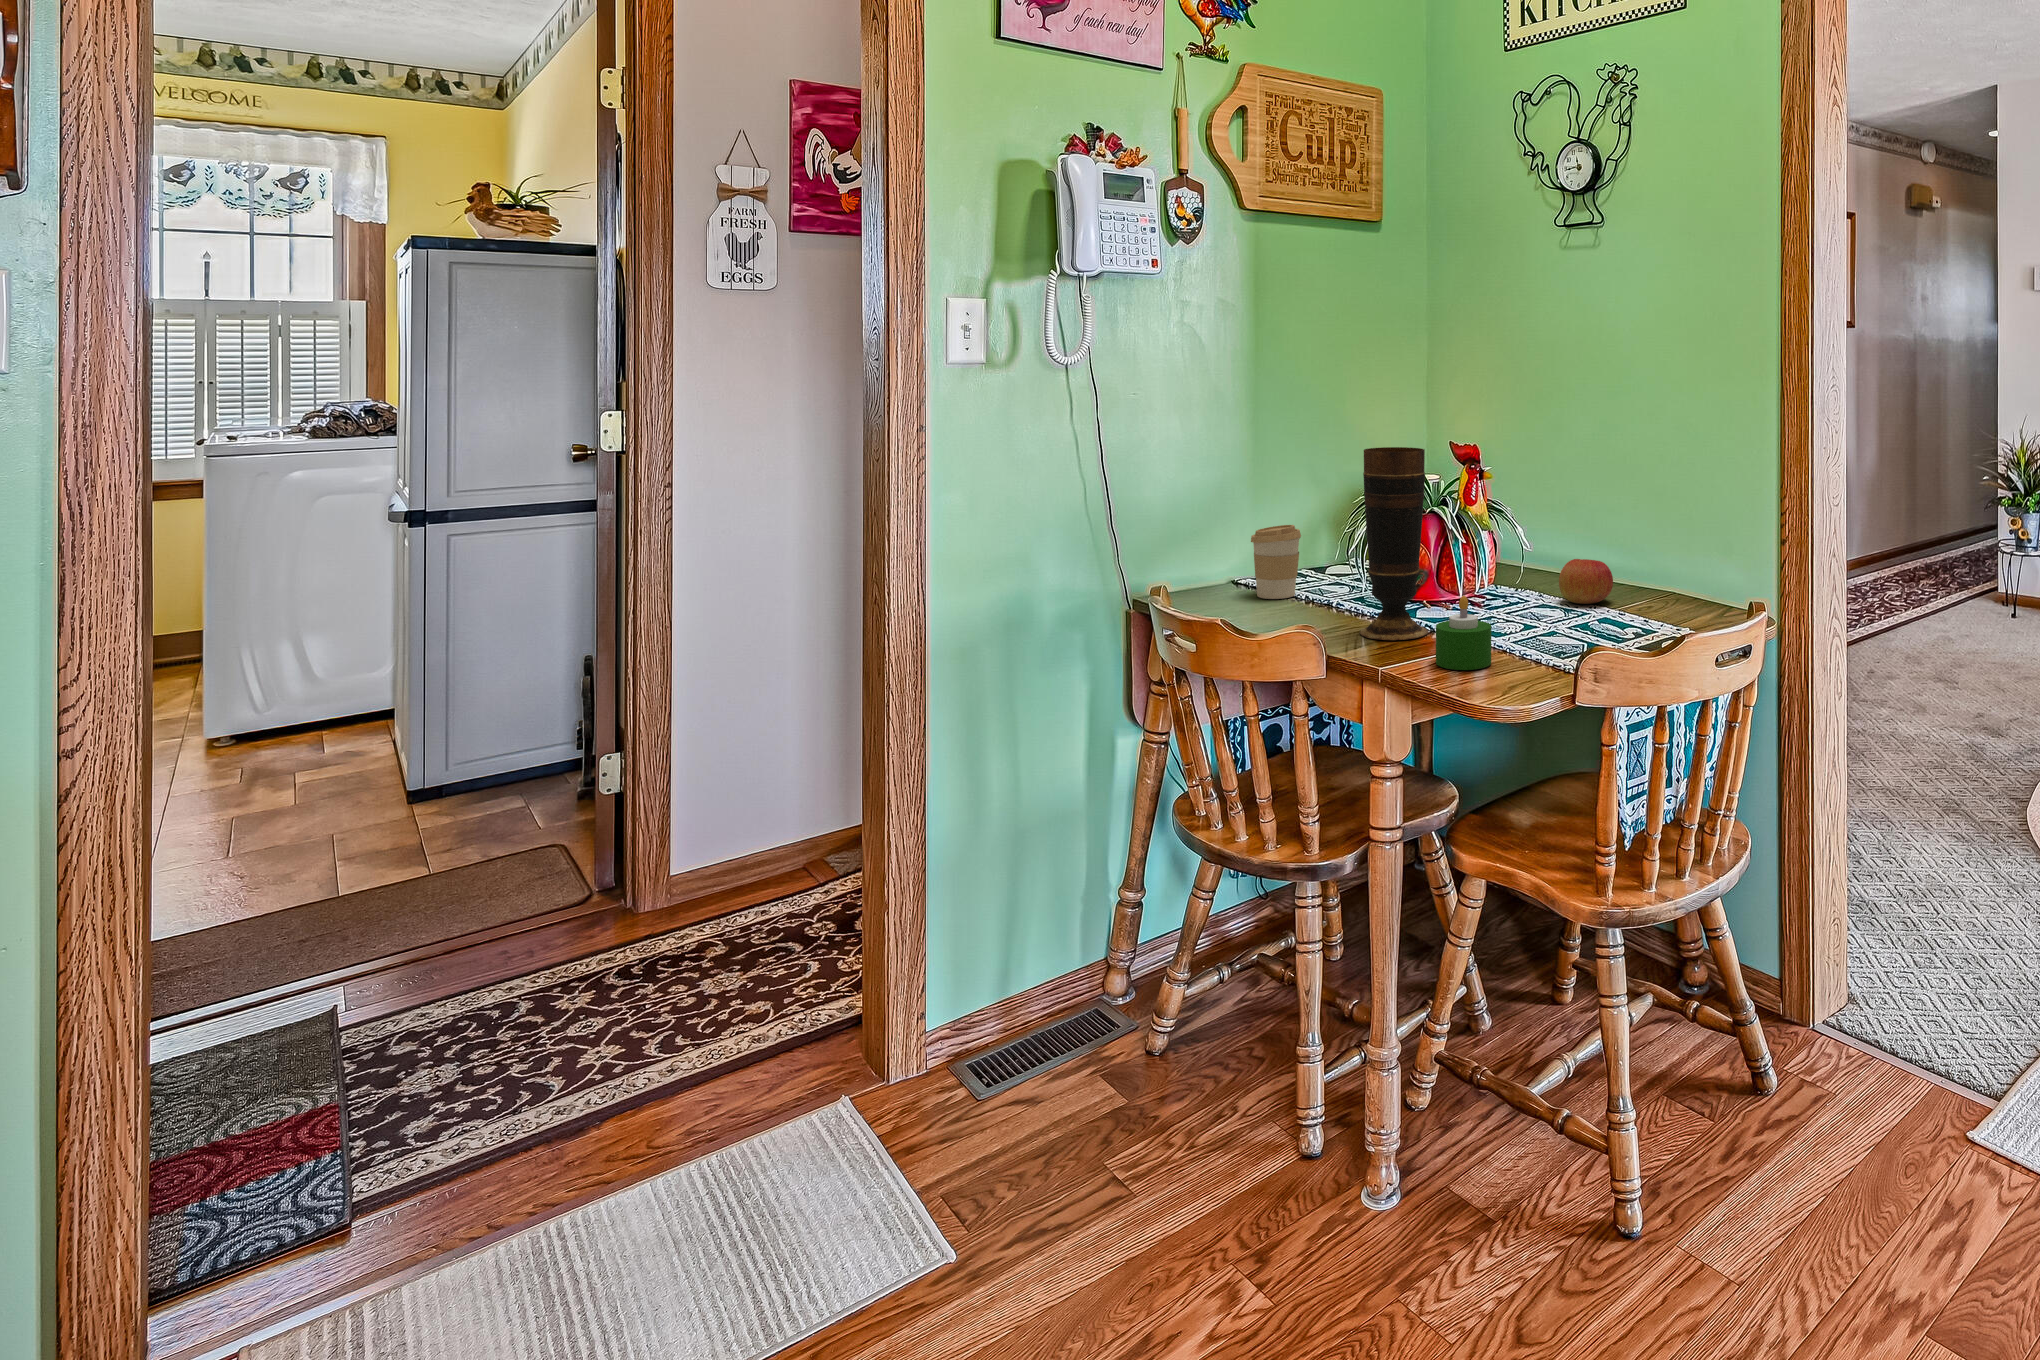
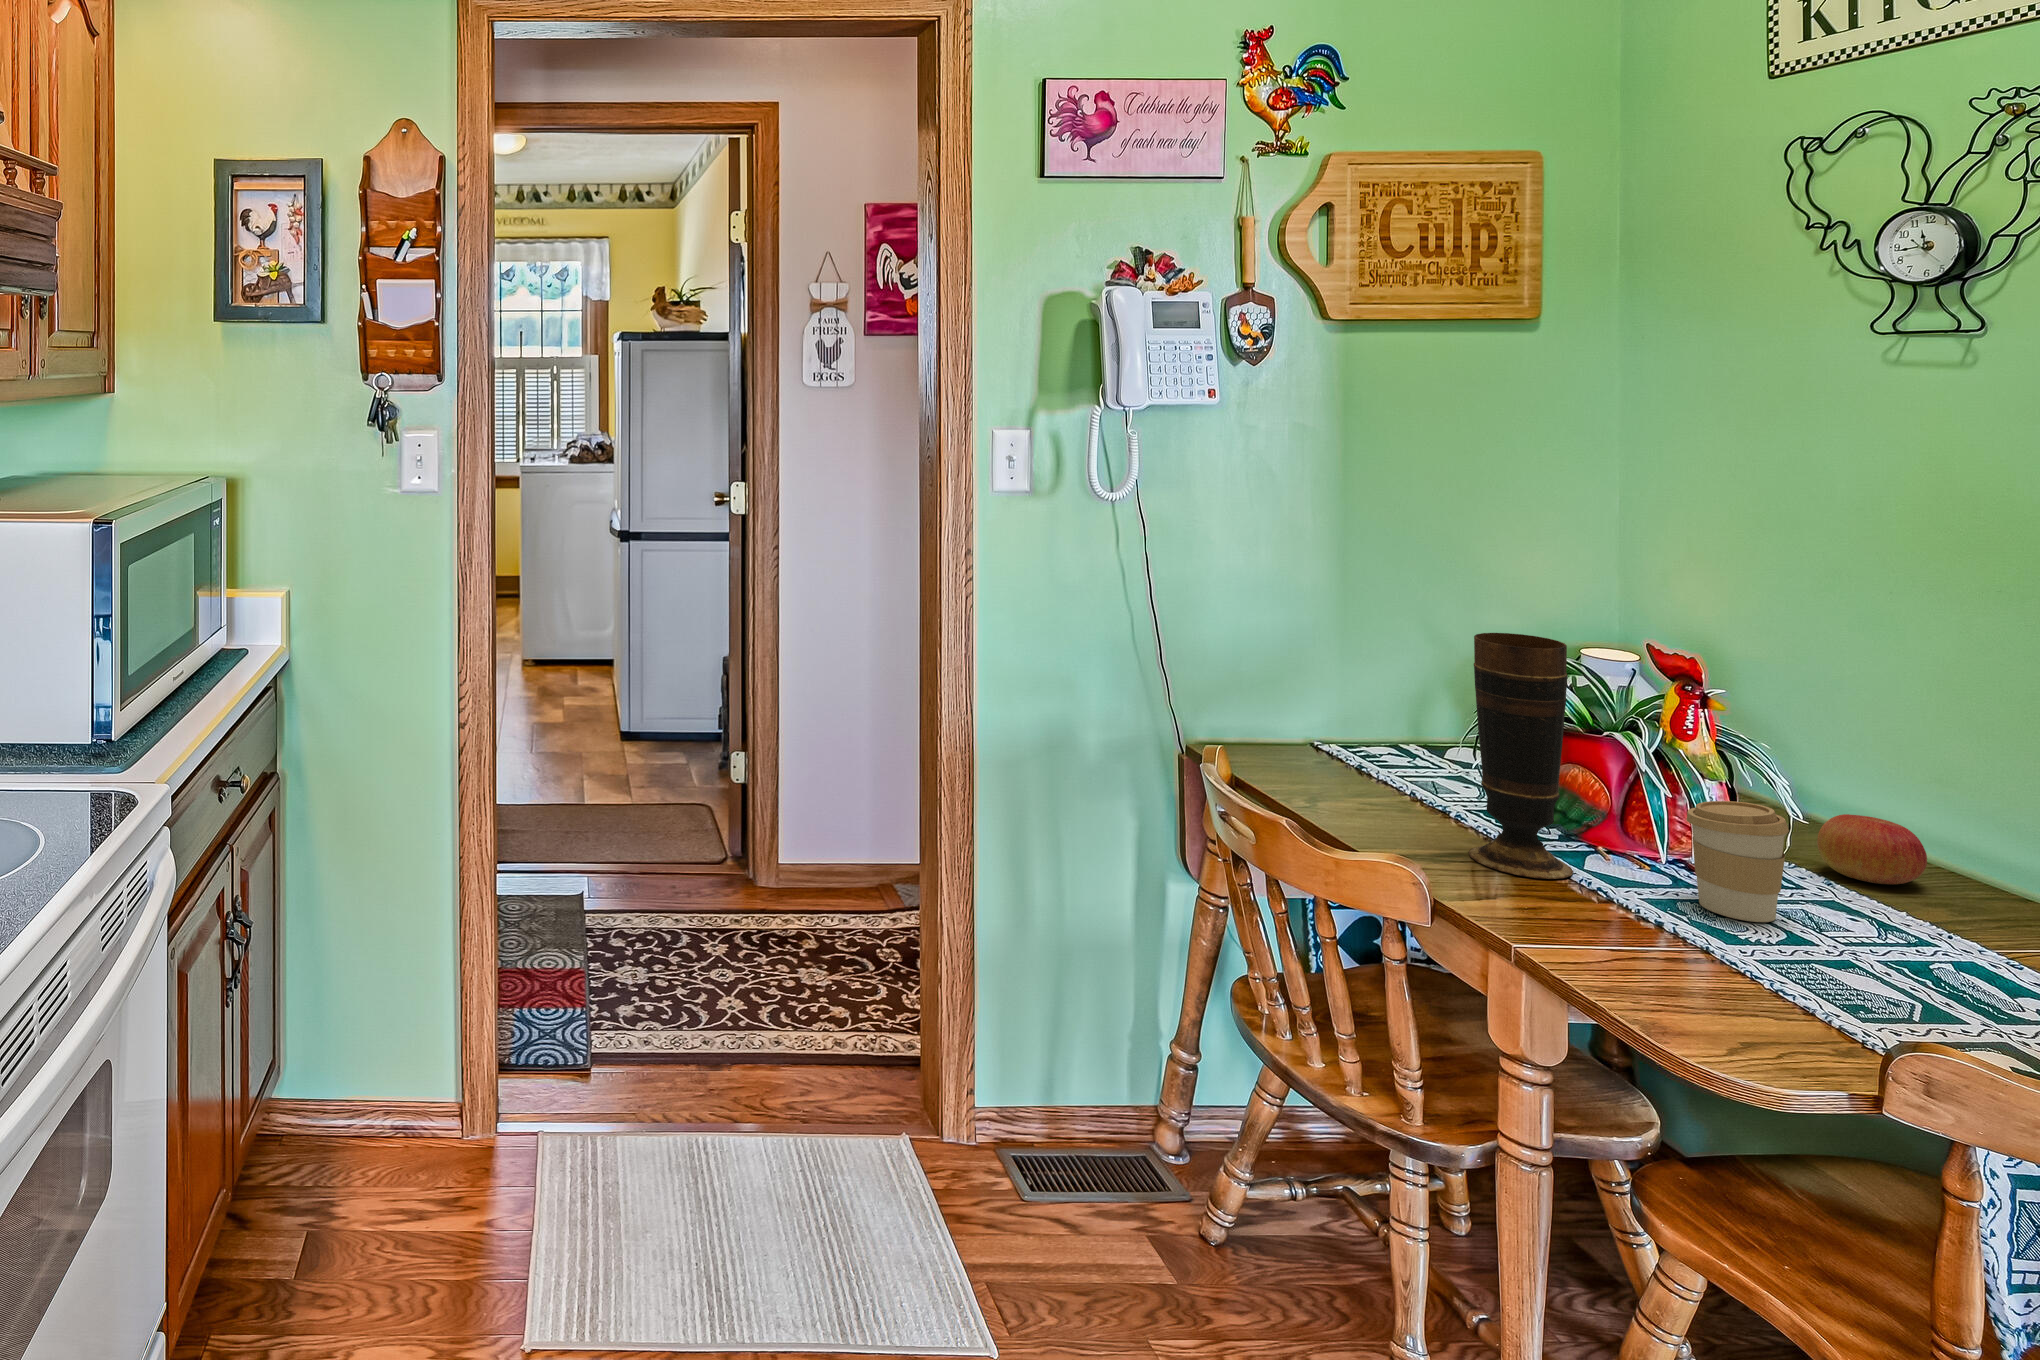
coffee cup: present [1251,525,1301,599] -> present [1687,801,1789,922]
candle: present [1436,596,1491,670] -> none [1572,850,1663,950]

